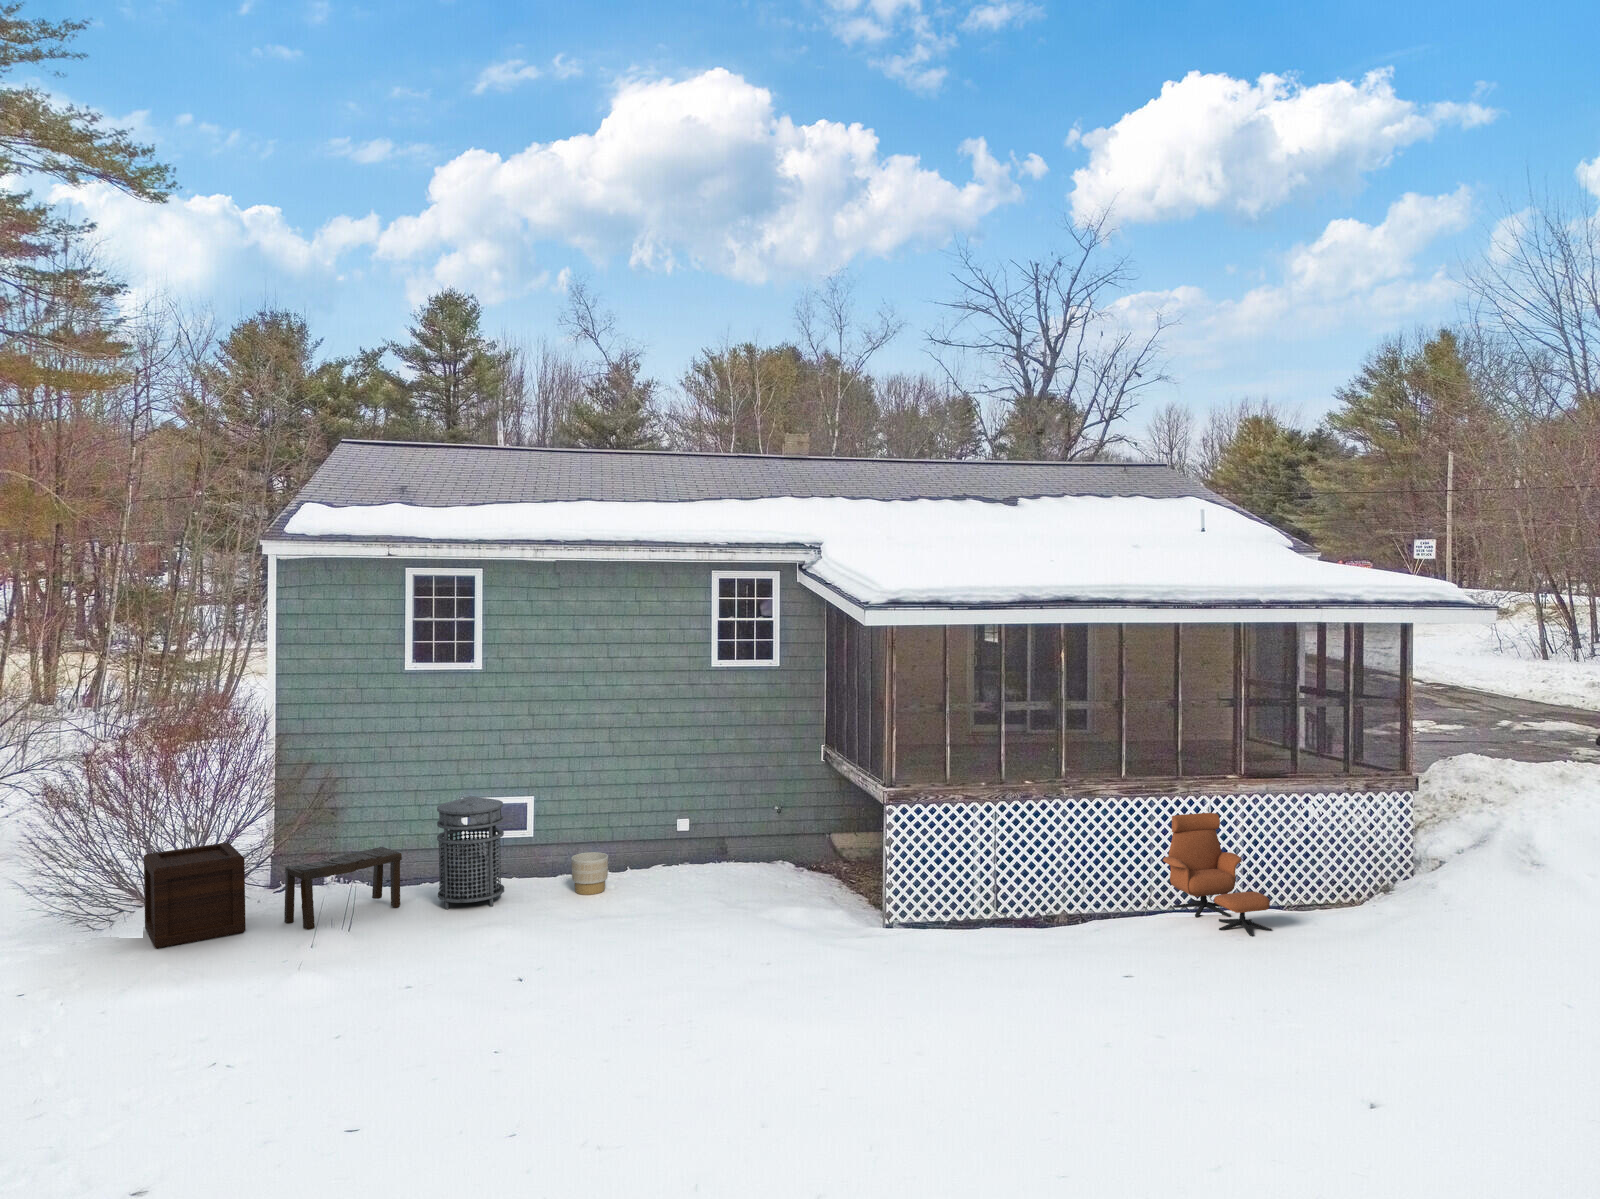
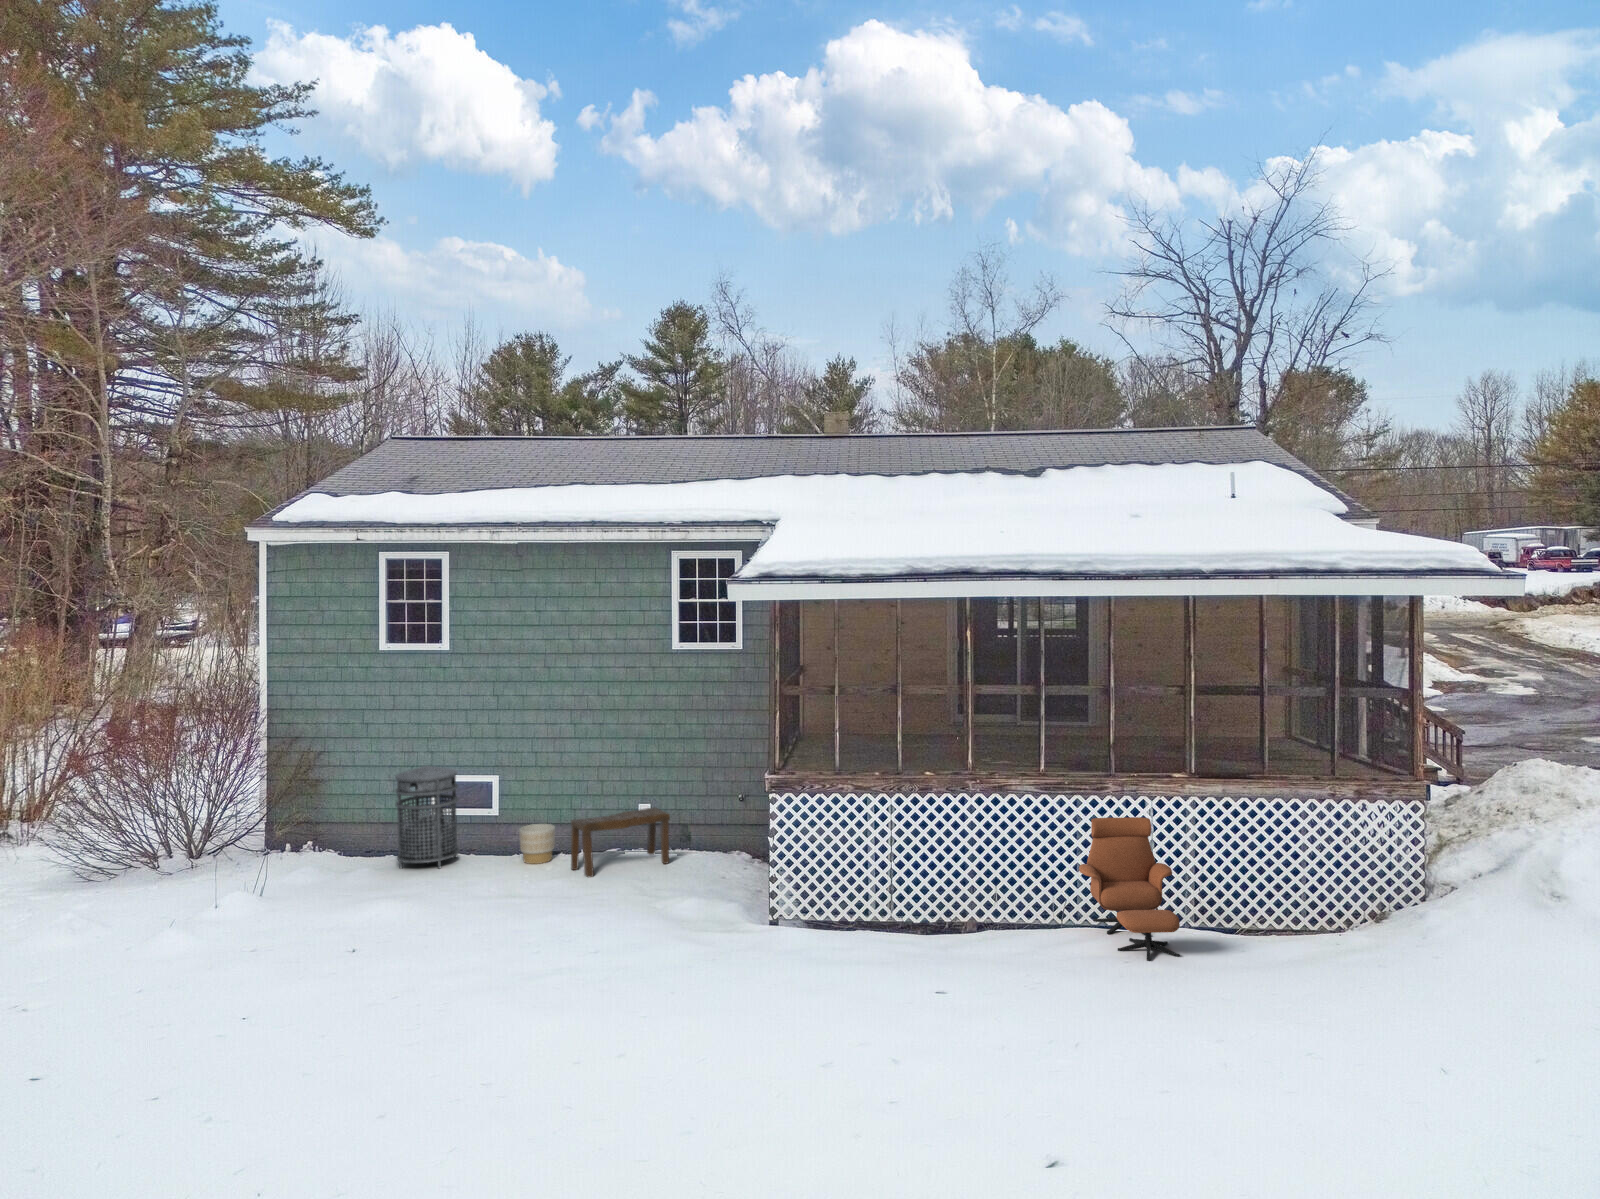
wooden crate: present [144,842,246,949] -> none [144,797,234,885]
bench: present [284,847,402,930] -> present [571,807,670,877]

